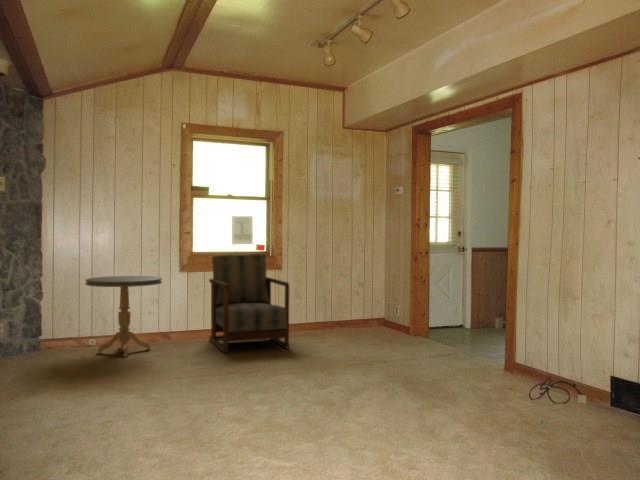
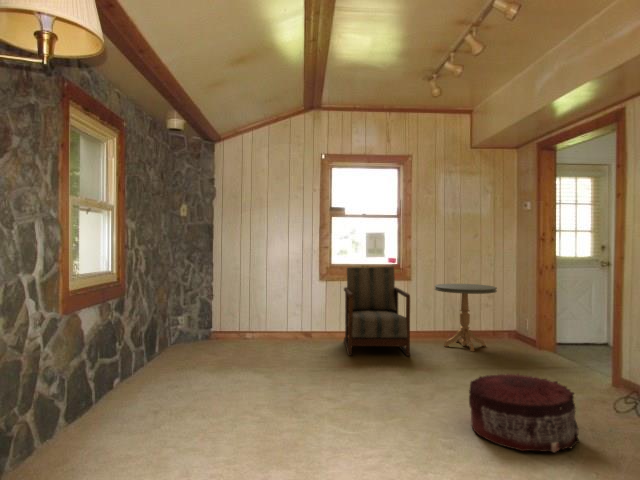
side table: present [85,276,162,357] -> present [435,284,497,351]
pouf: none [370,346,464,408] -> present [469,374,579,452]

